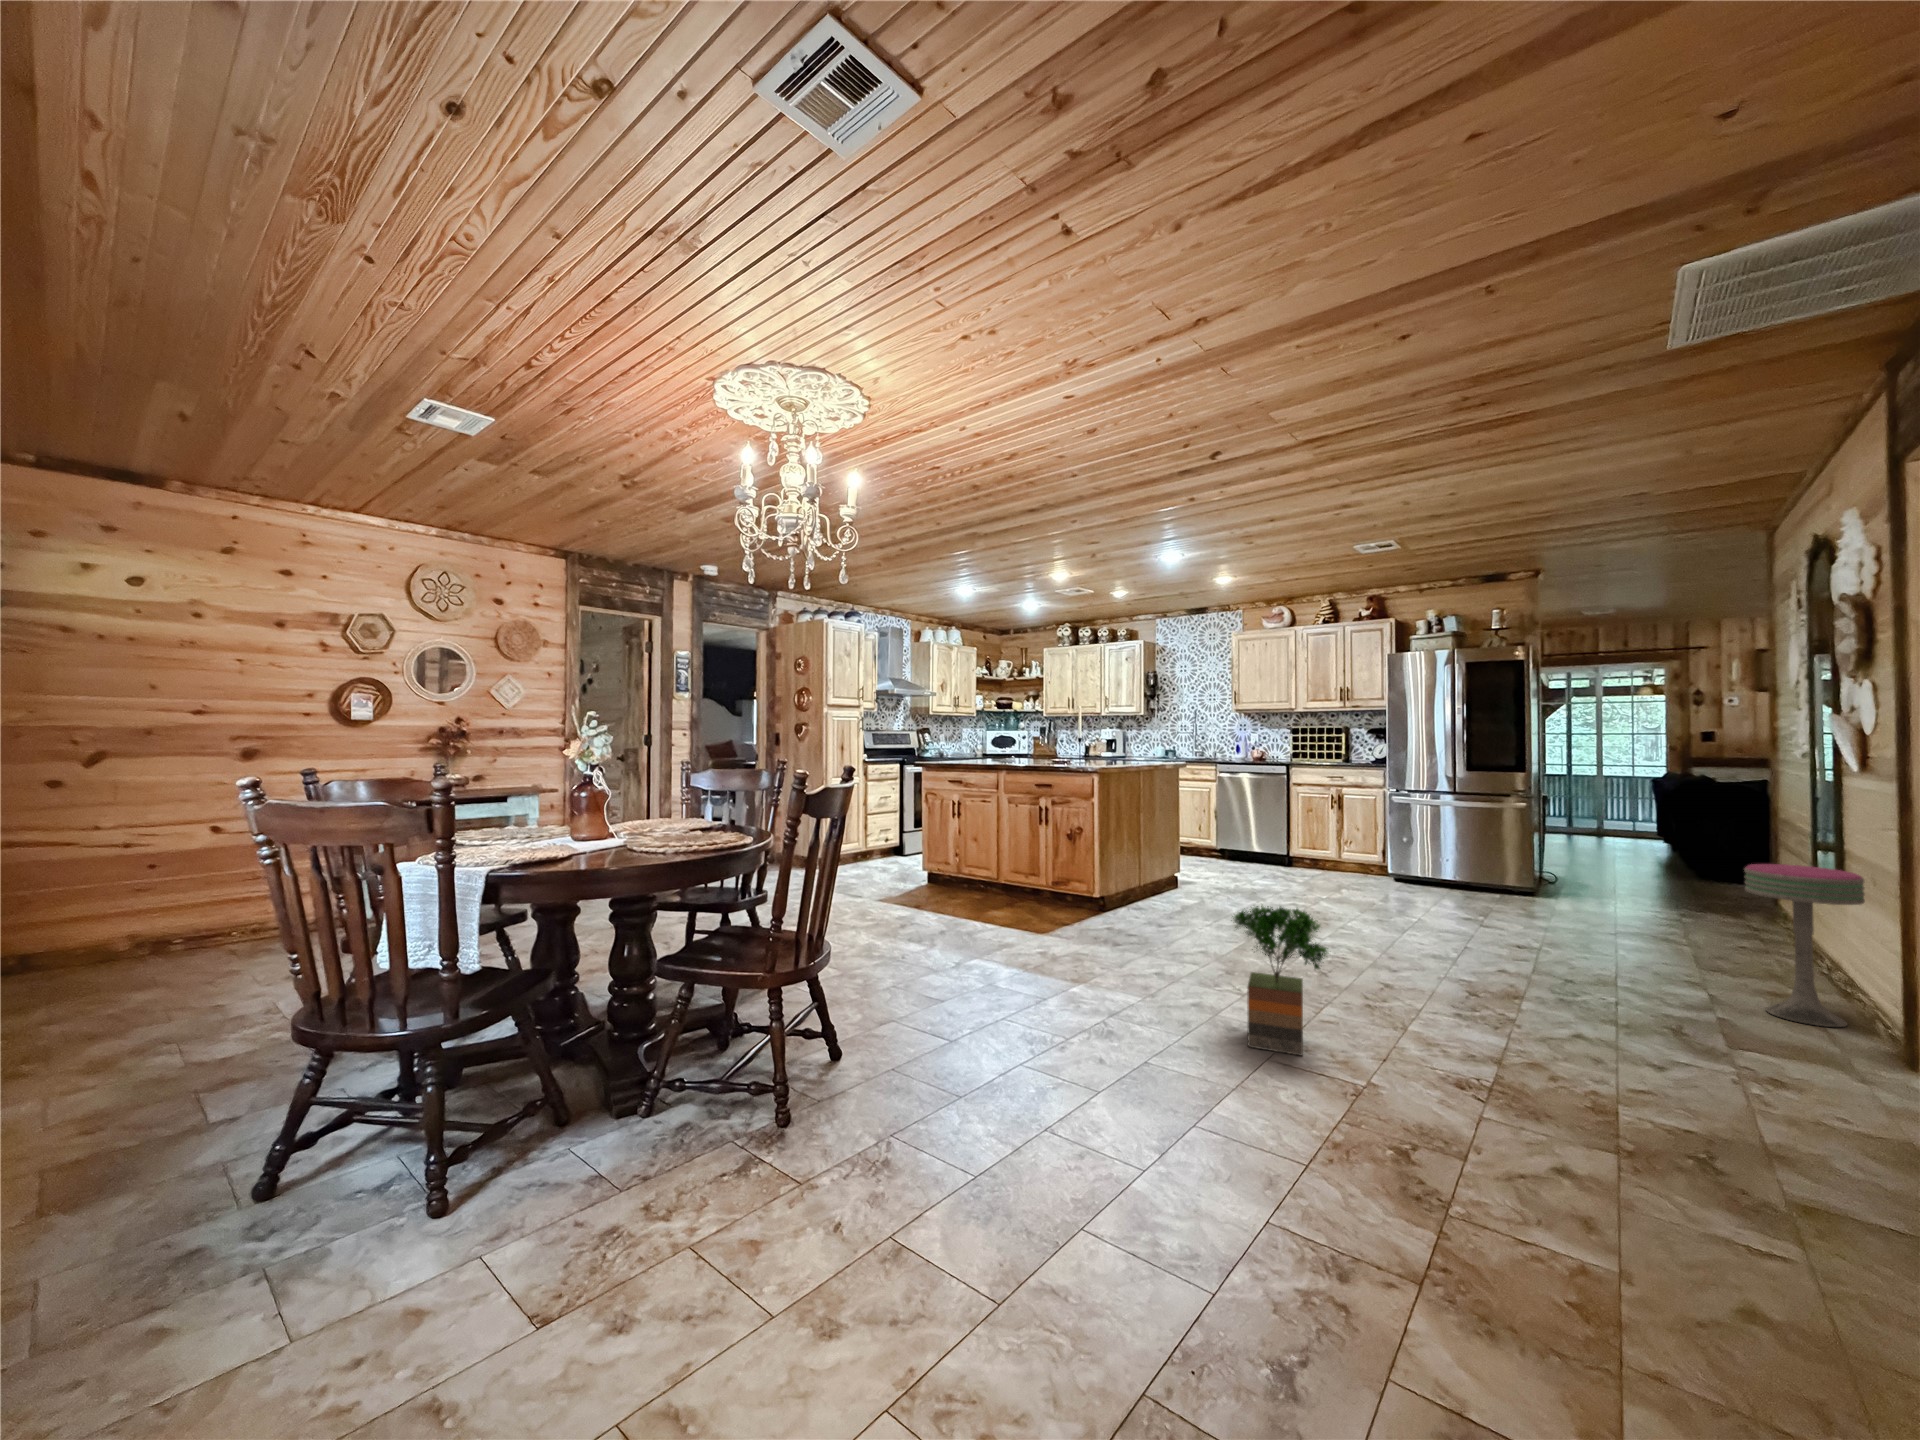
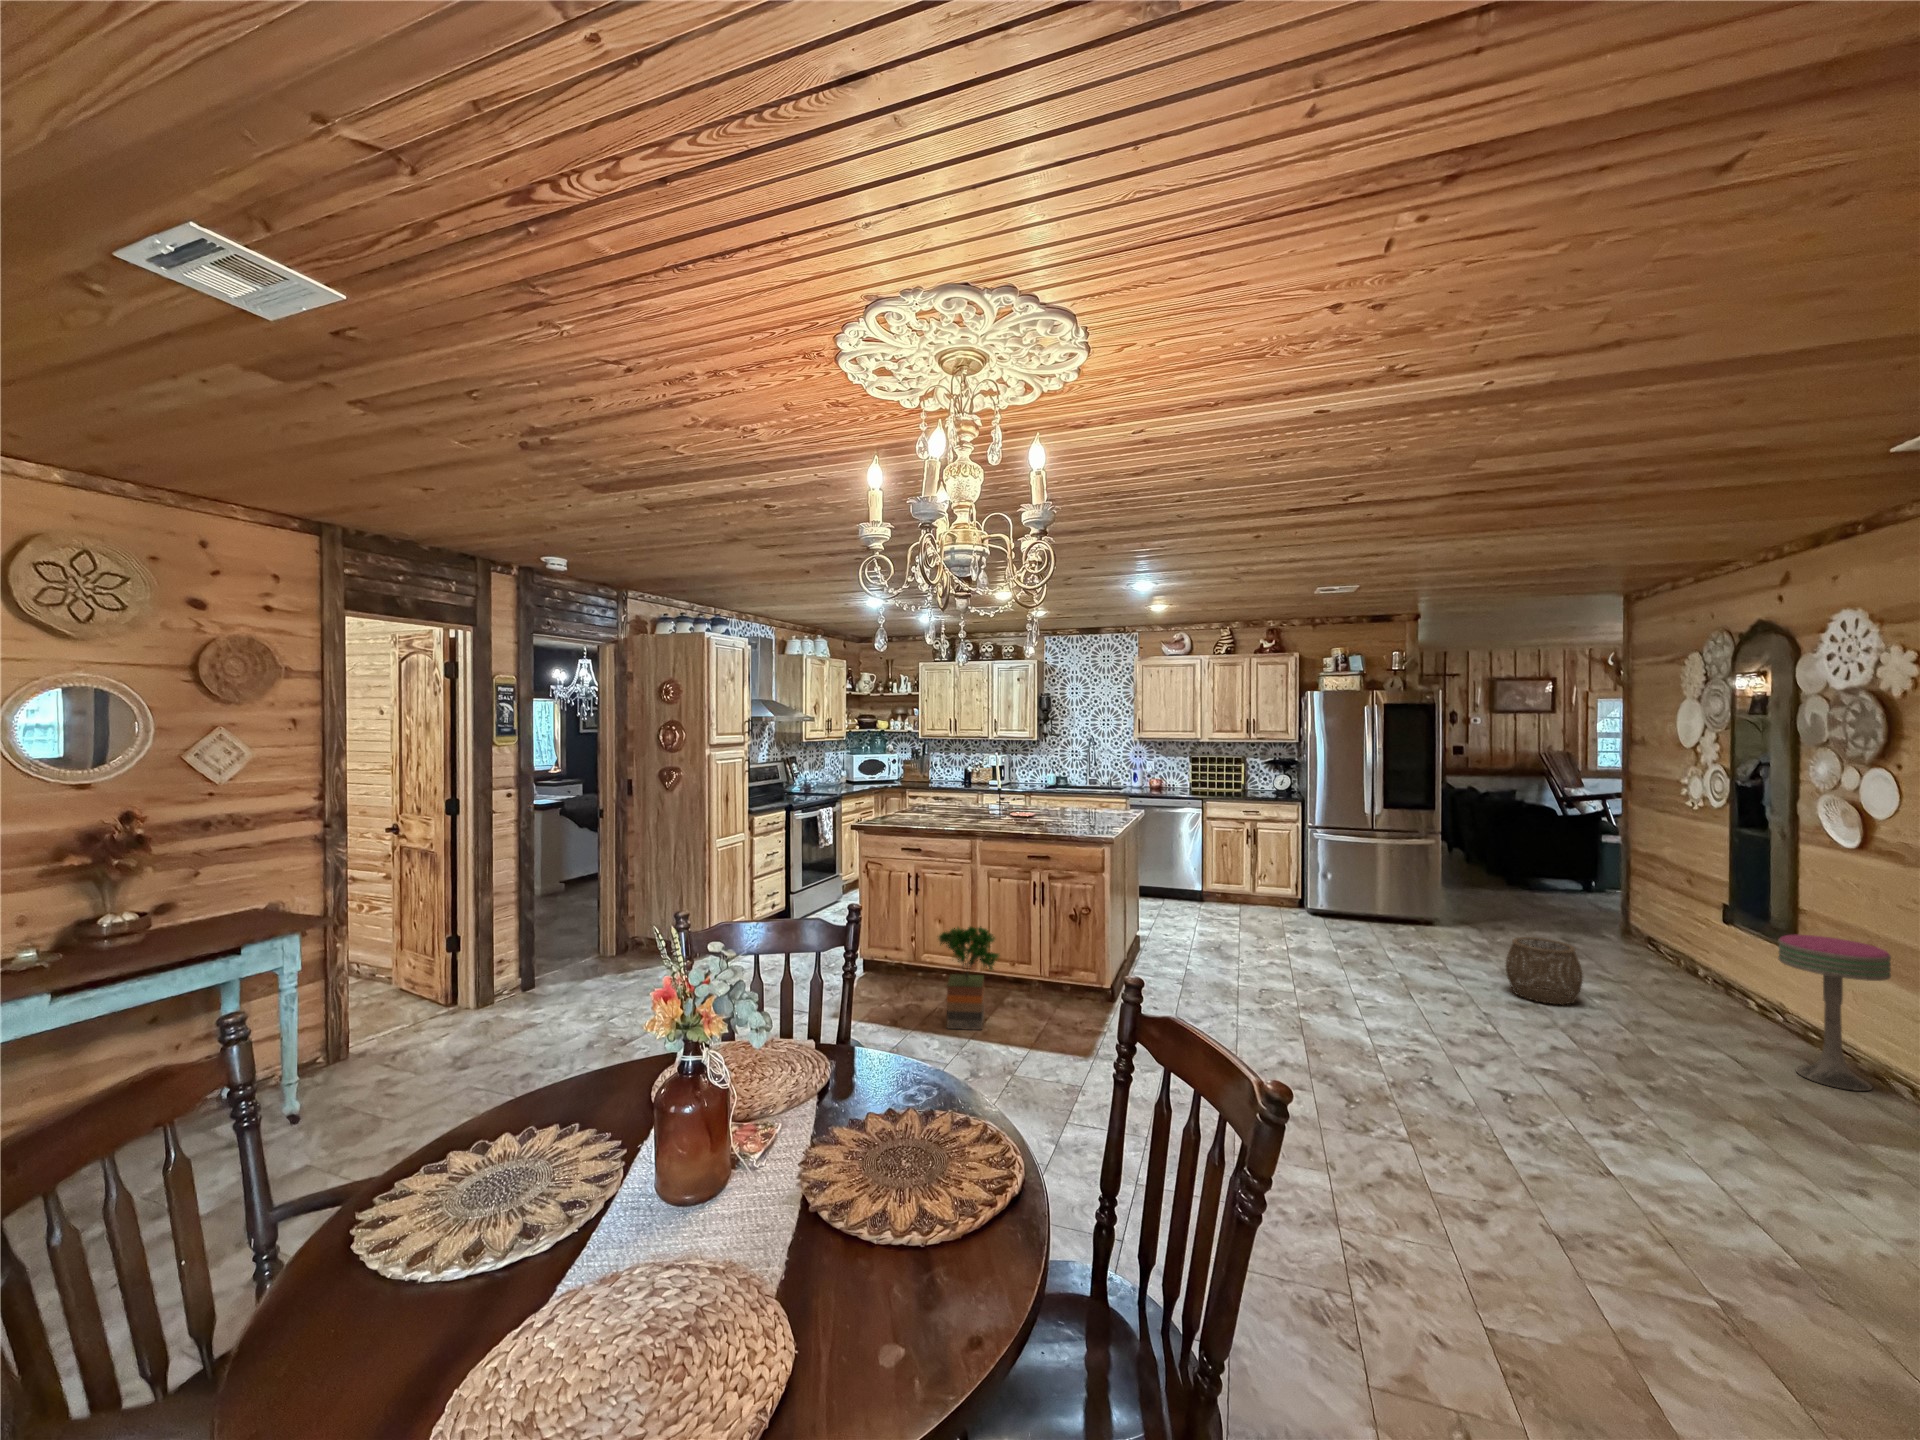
woven basket: none [1515,883,1597,950] -> present [1506,937,1583,1005]
potted tree: present [1233,906,1328,1056] -> present [938,926,999,1030]

